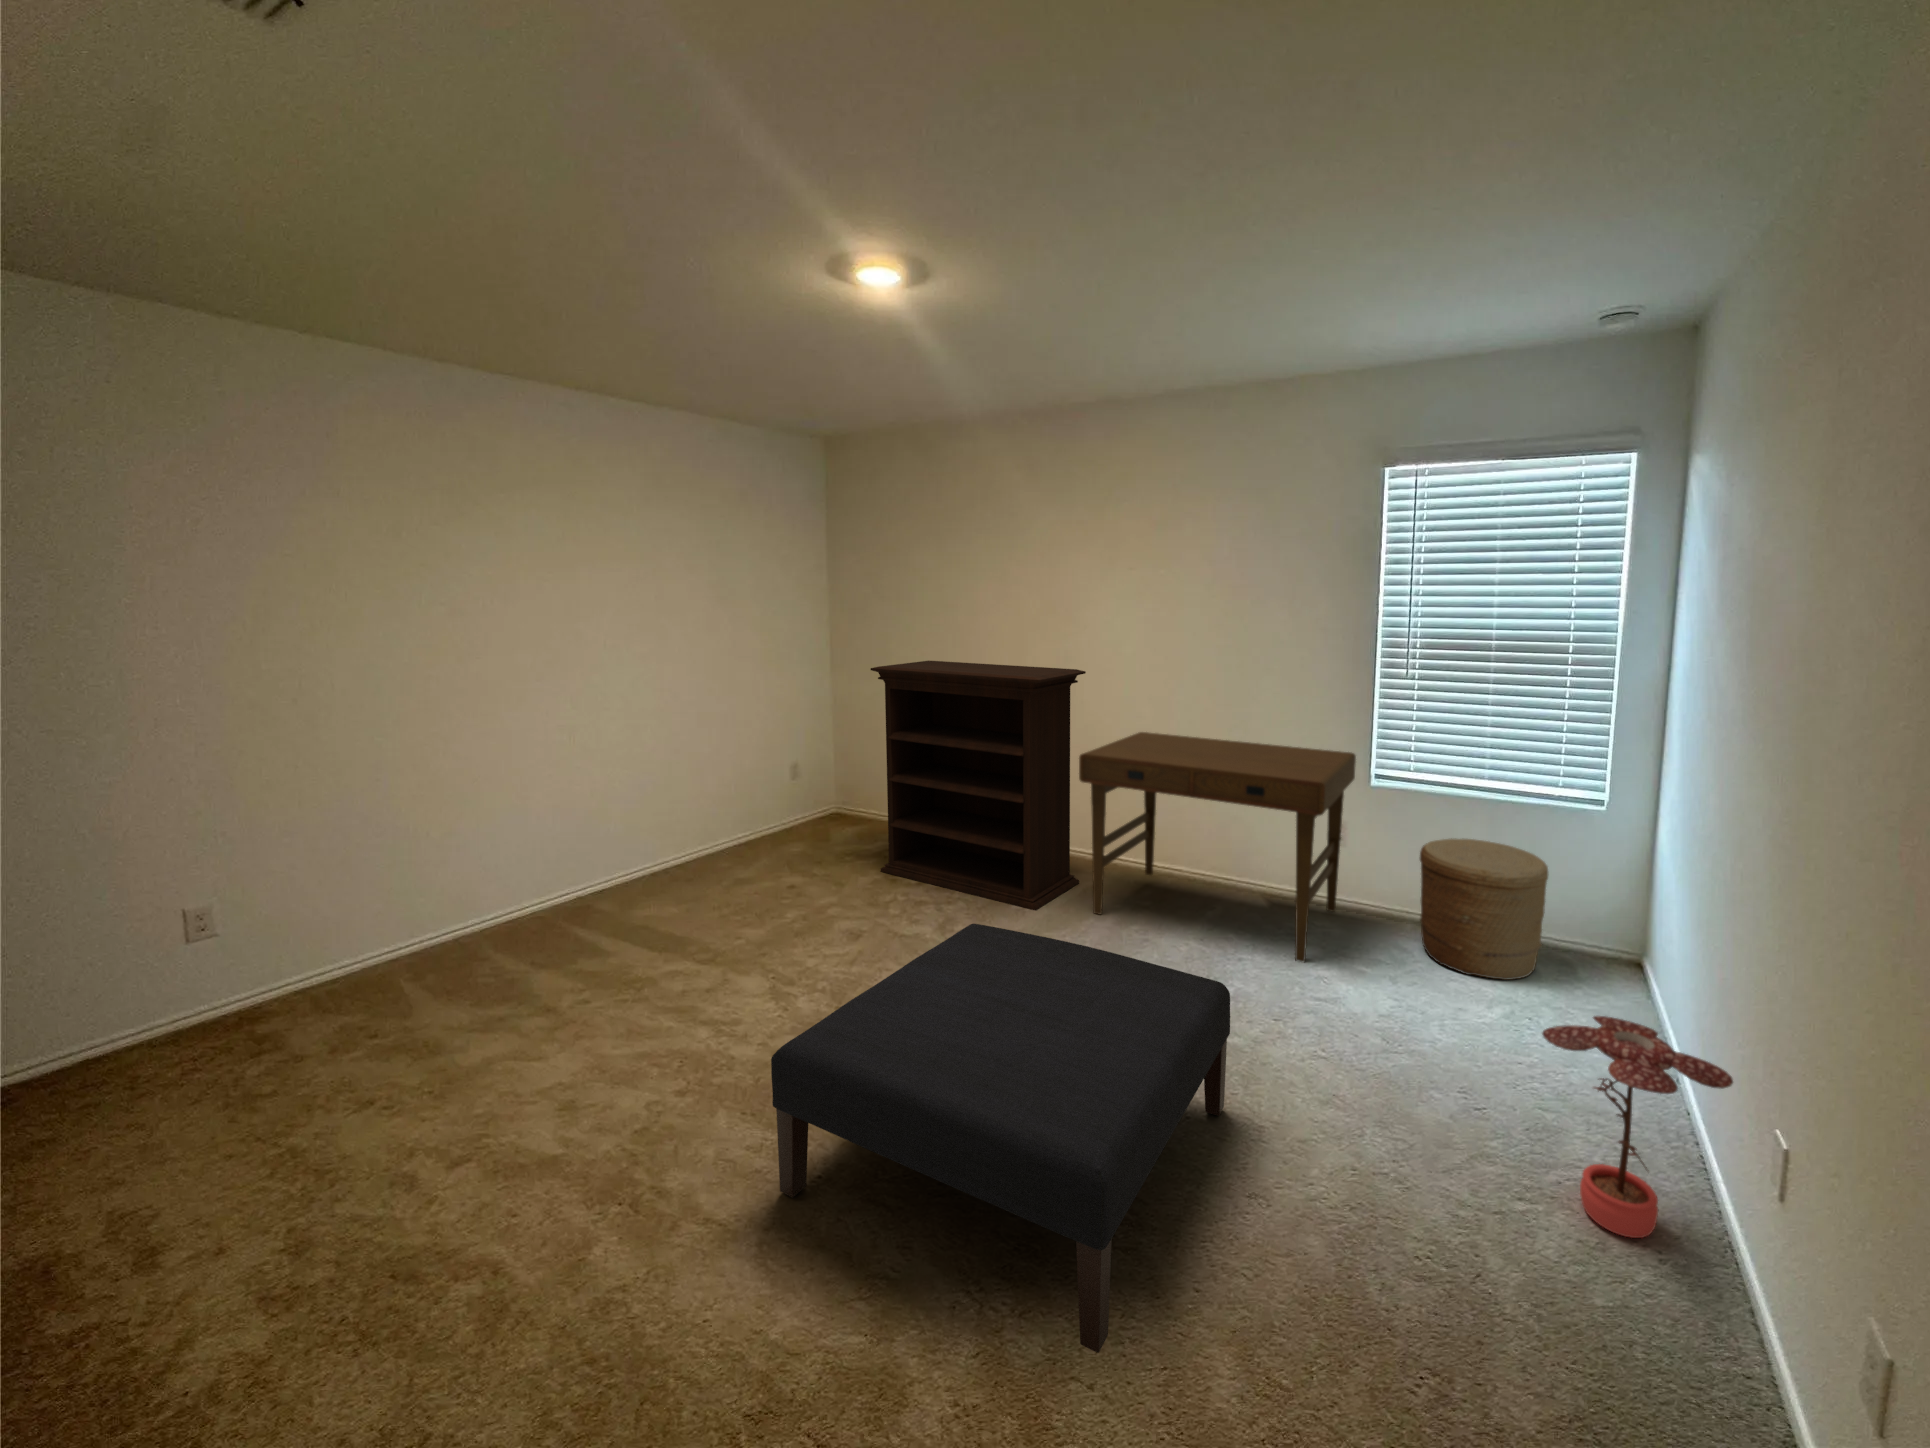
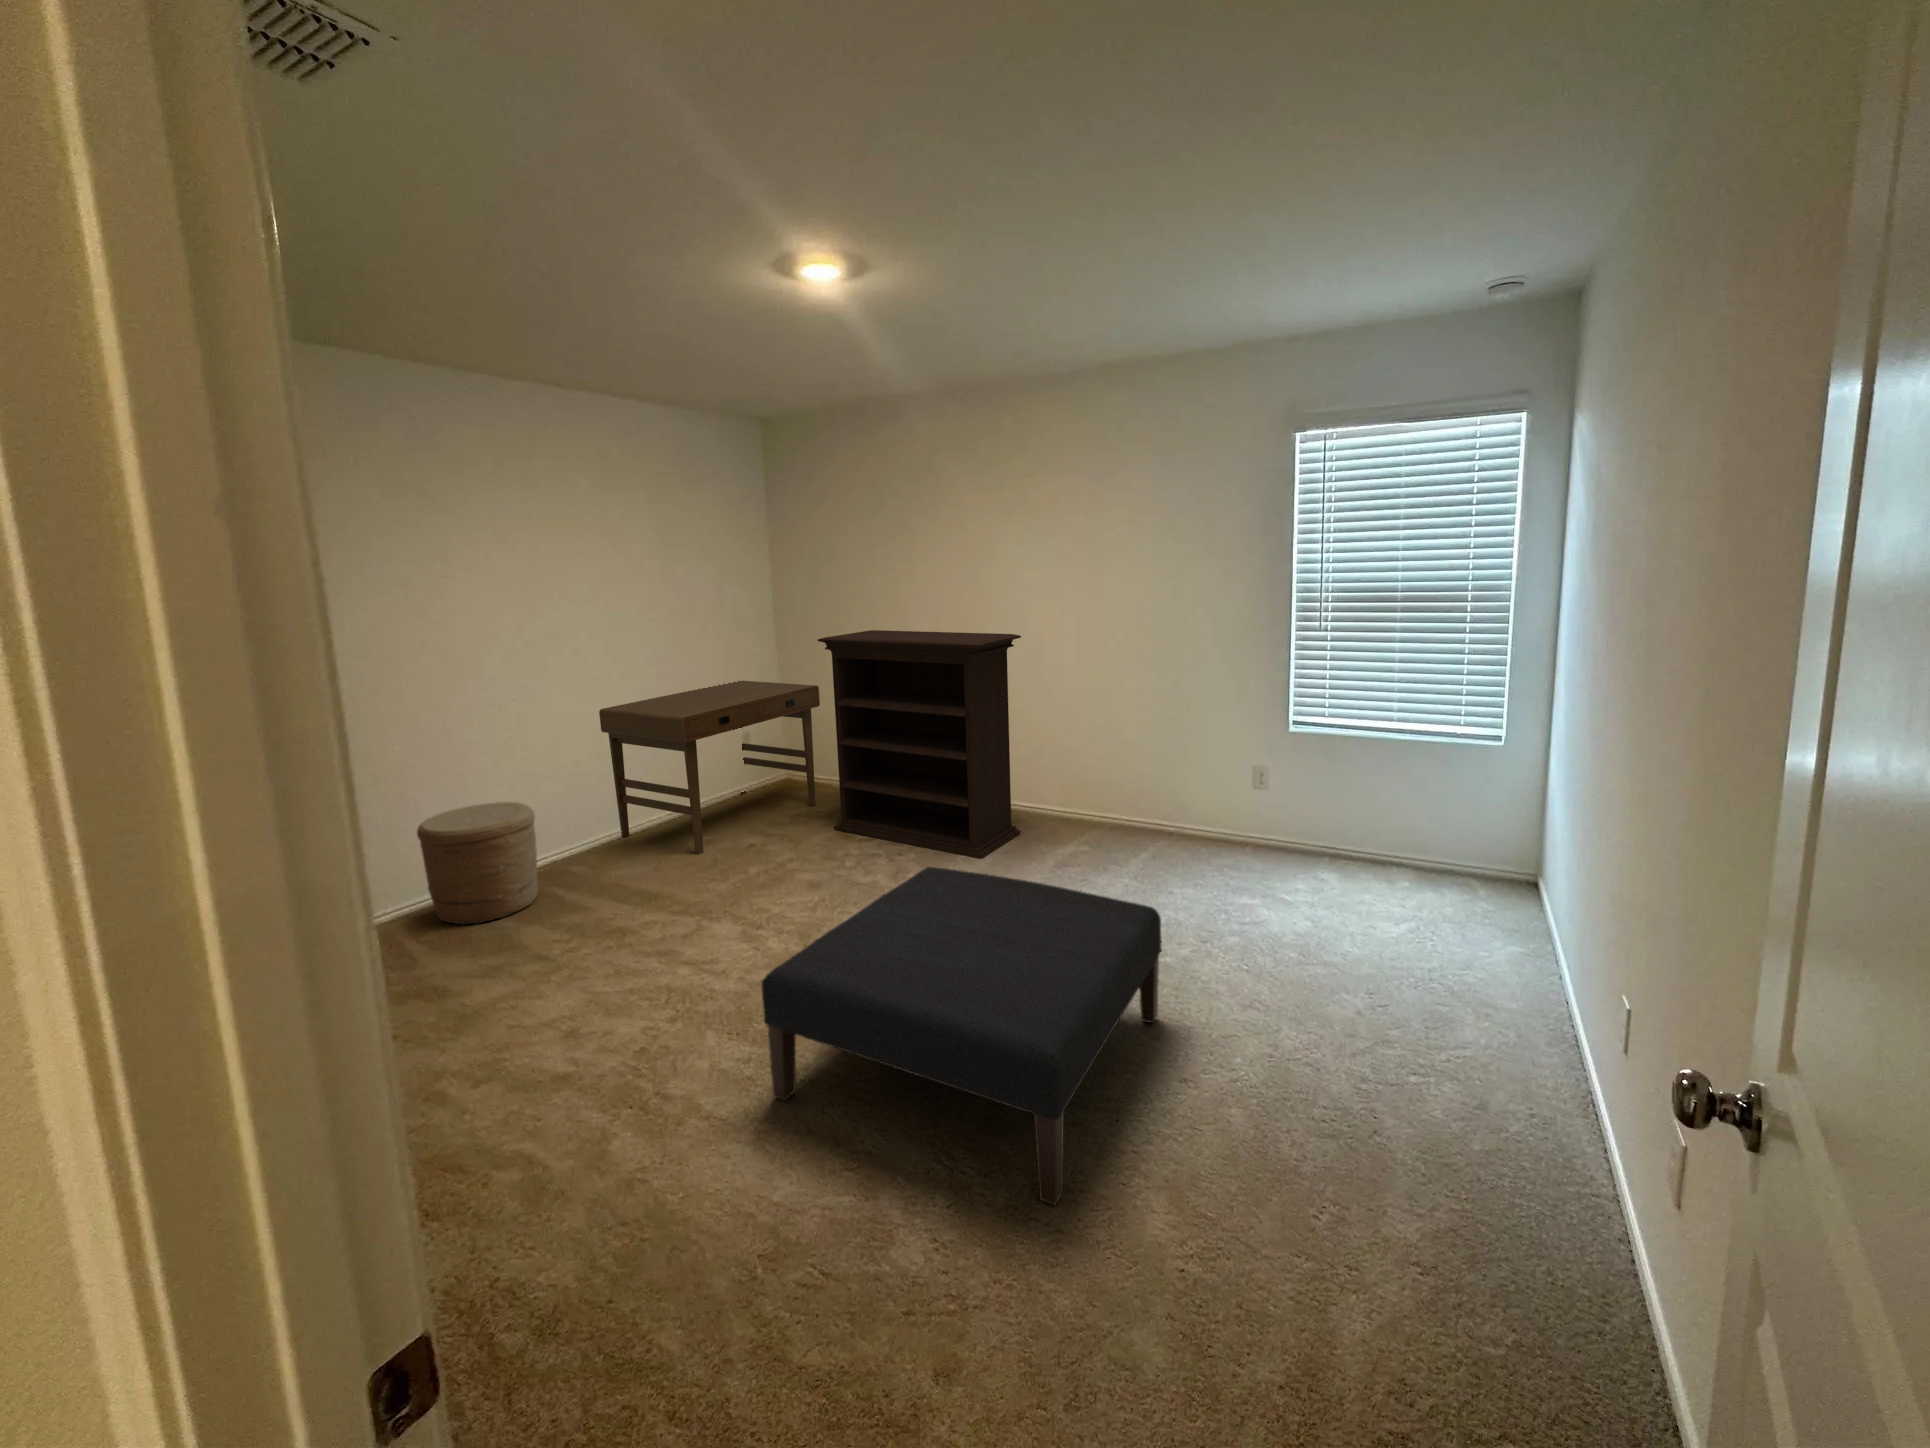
desk: present [1079,732,1356,962] -> present [599,681,820,855]
woven basket: present [1420,838,1548,980] -> present [417,802,538,924]
potted plant: present [1542,1016,1733,1238] -> none [1431,921,1589,1104]

